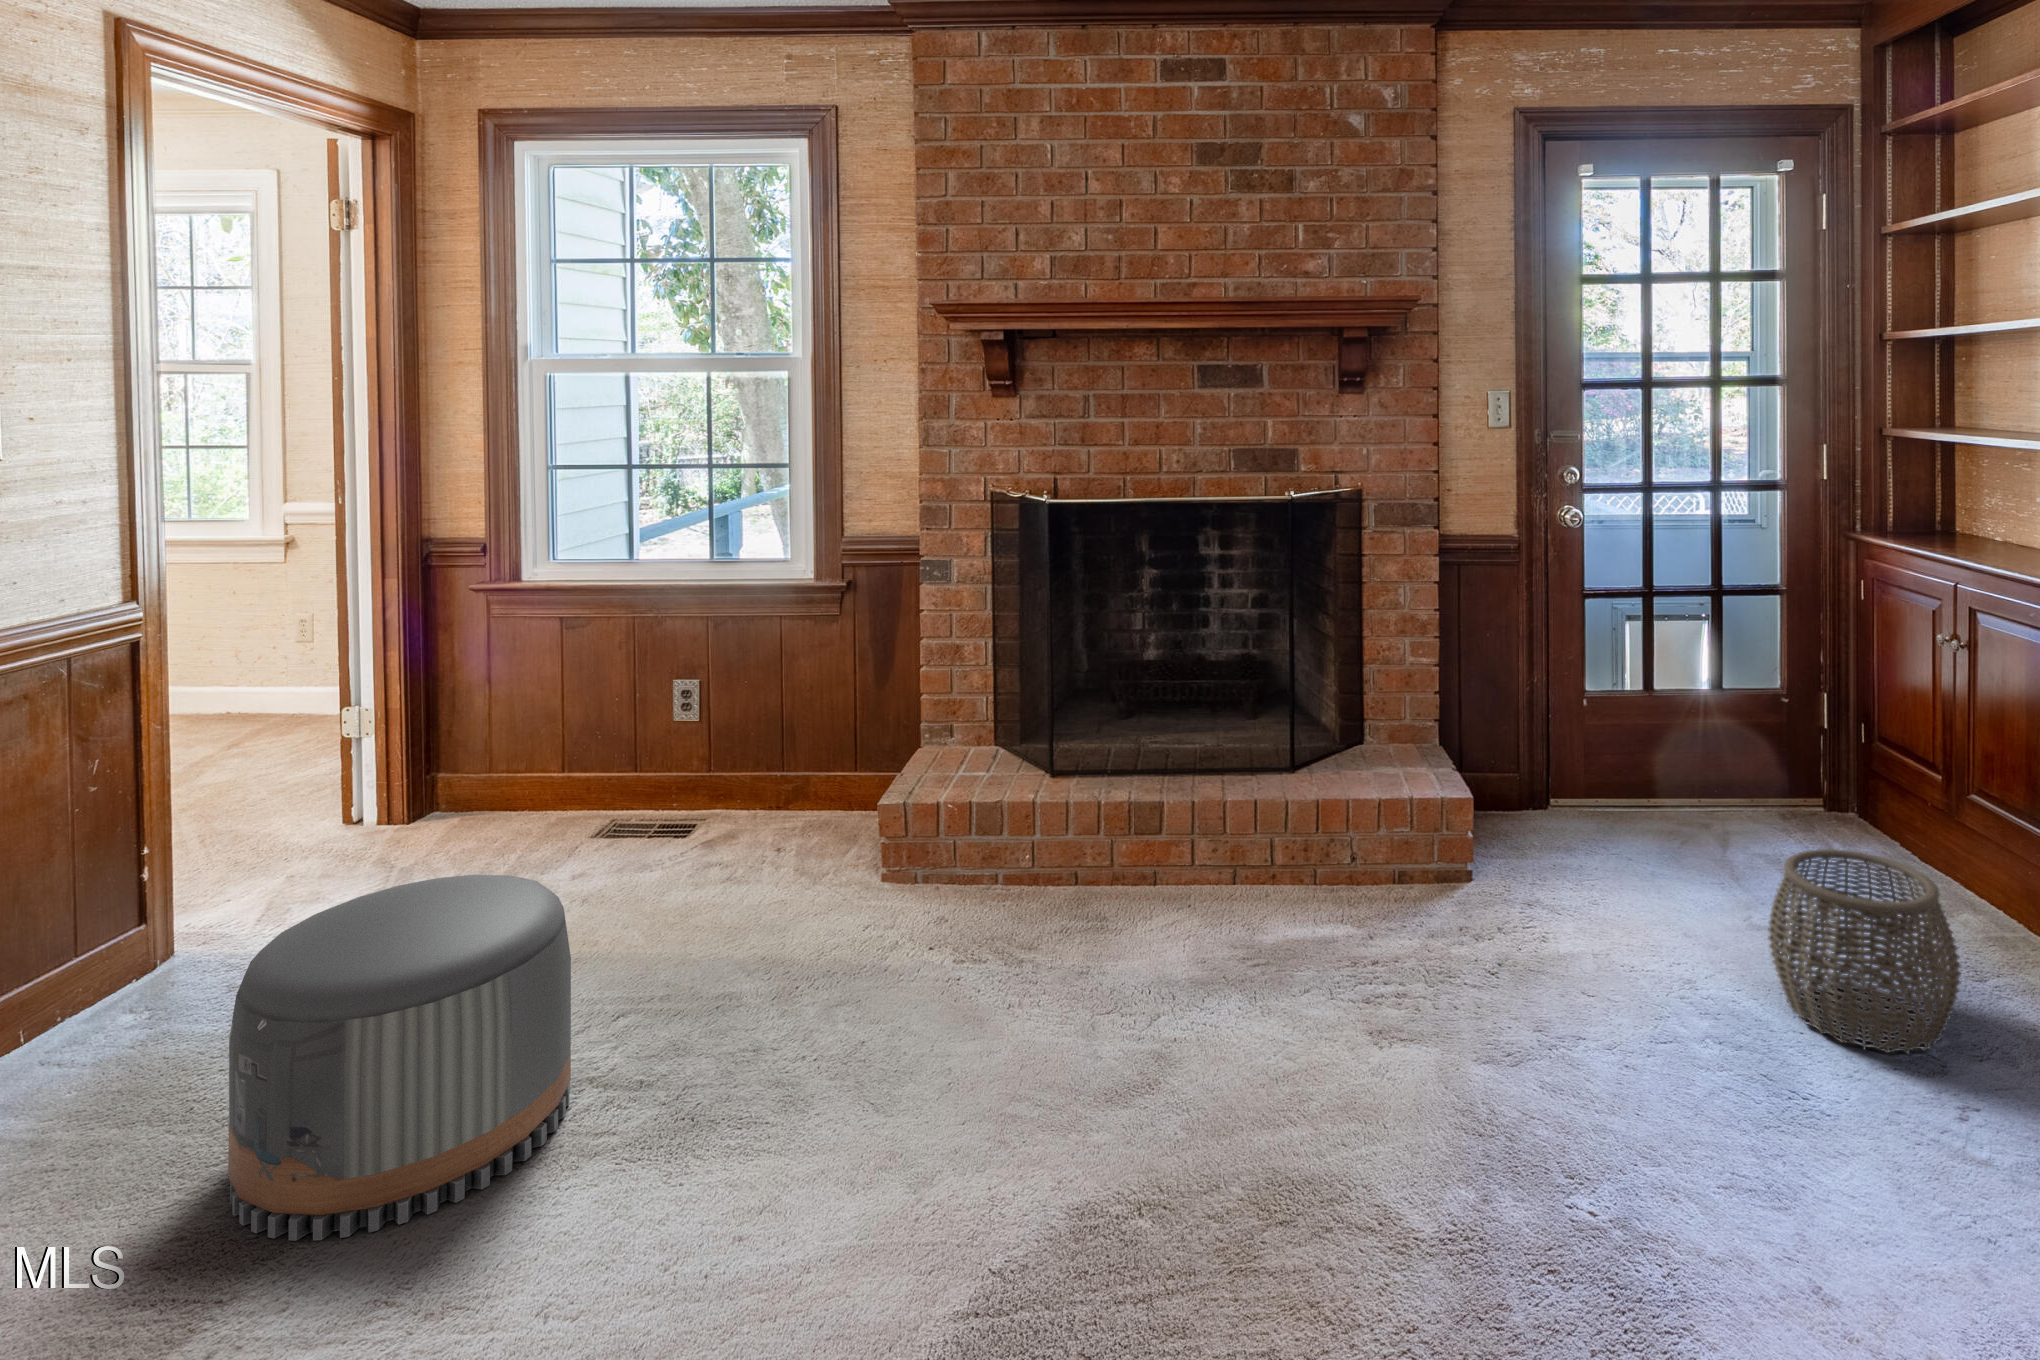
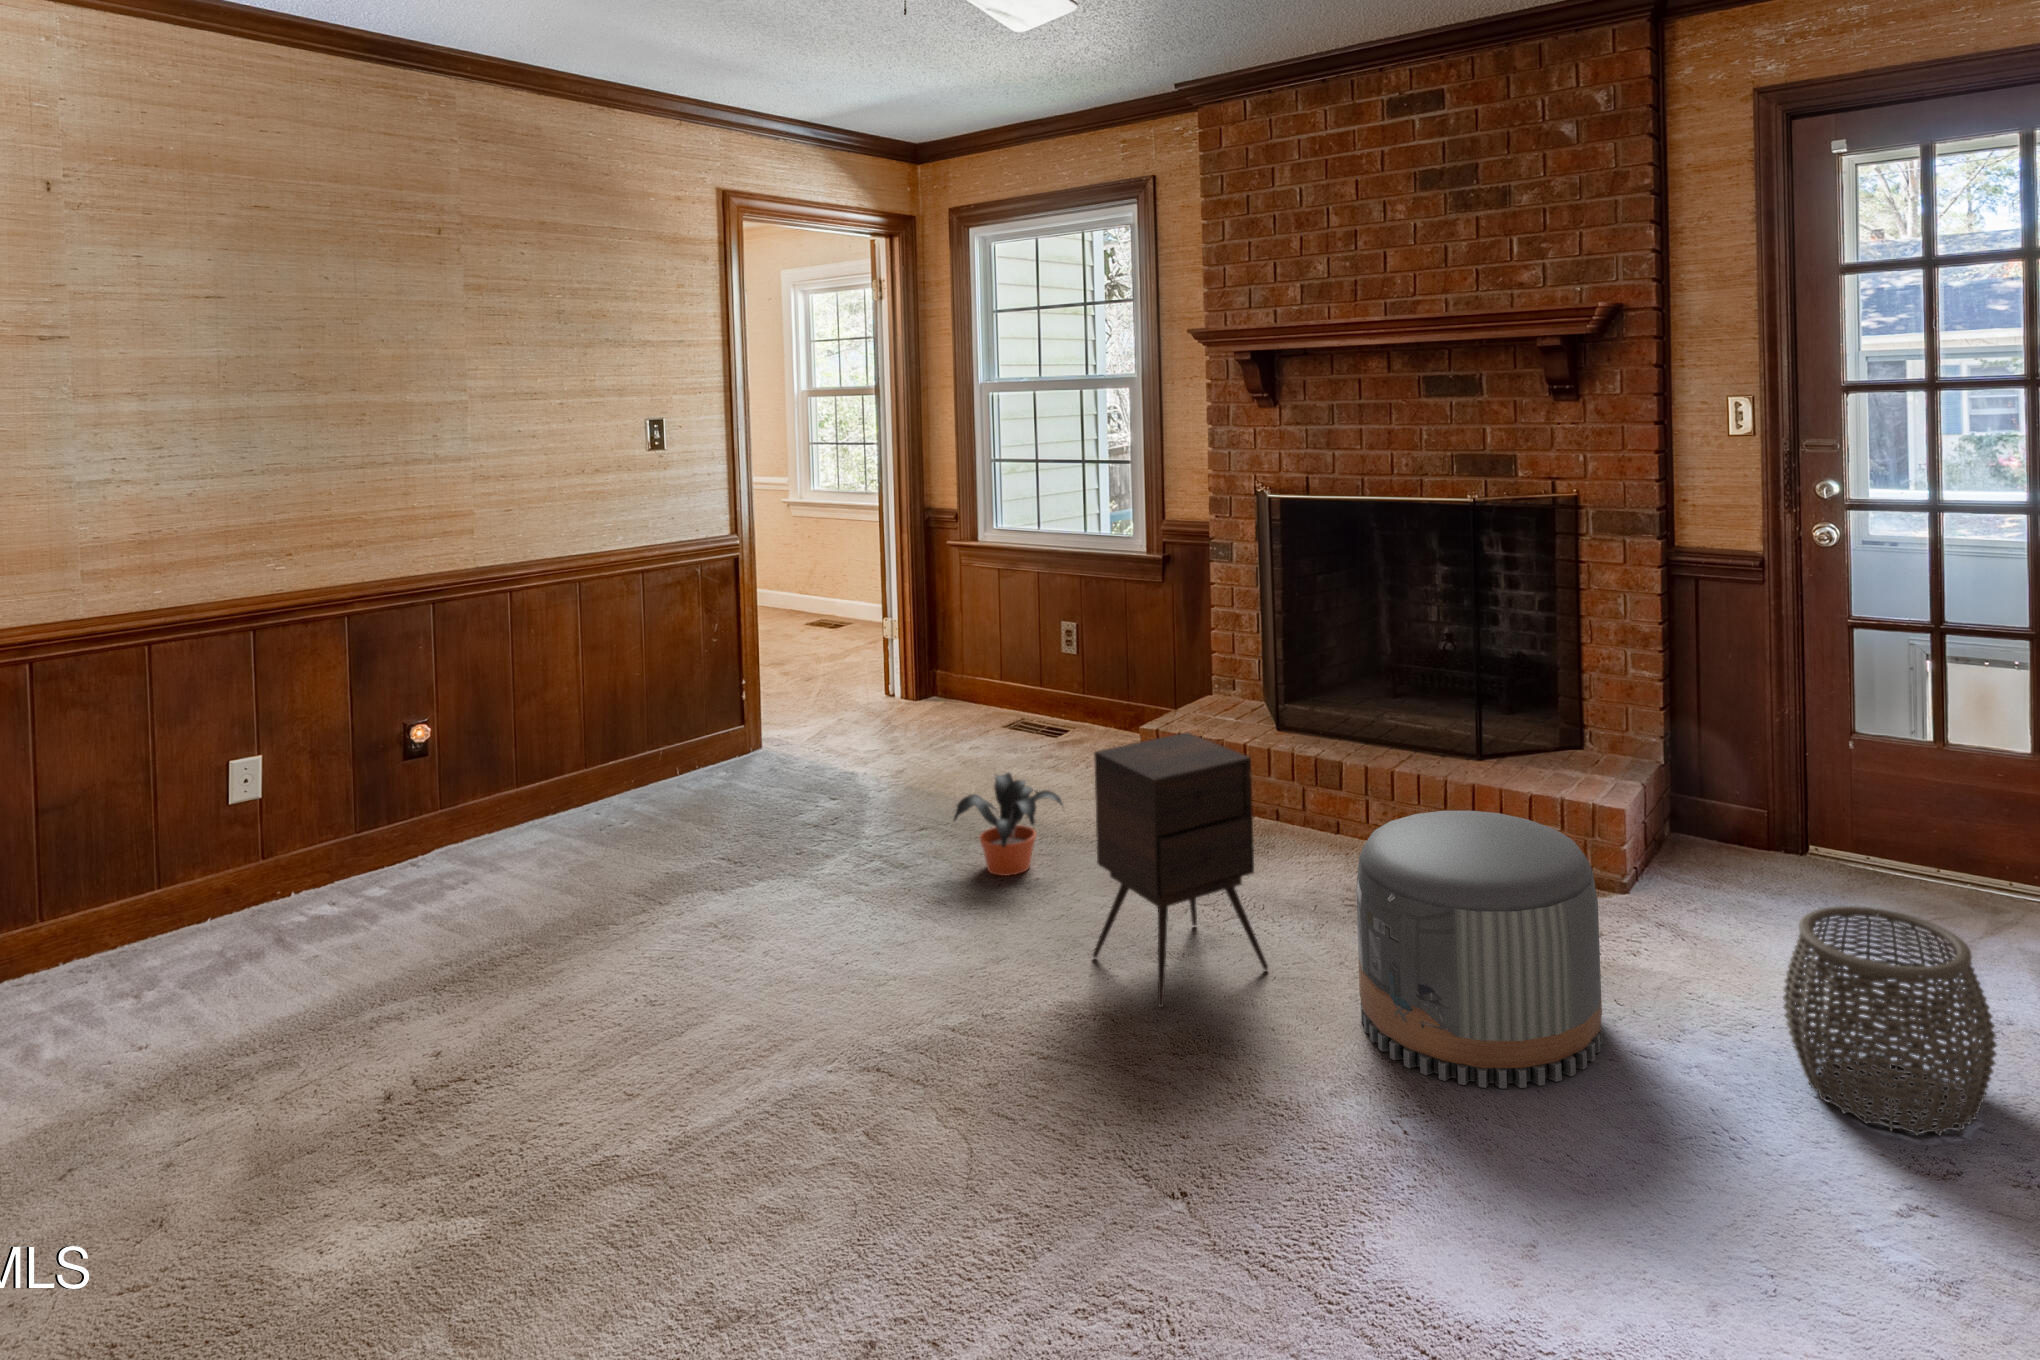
side table: none [1058,802,1272,1175] -> present [1093,733,1268,1007]
pouf: present [228,875,571,1241] -> present [1356,811,1602,1088]
potted plant: none [717,900,880,1053] -> present [954,773,1063,876]

